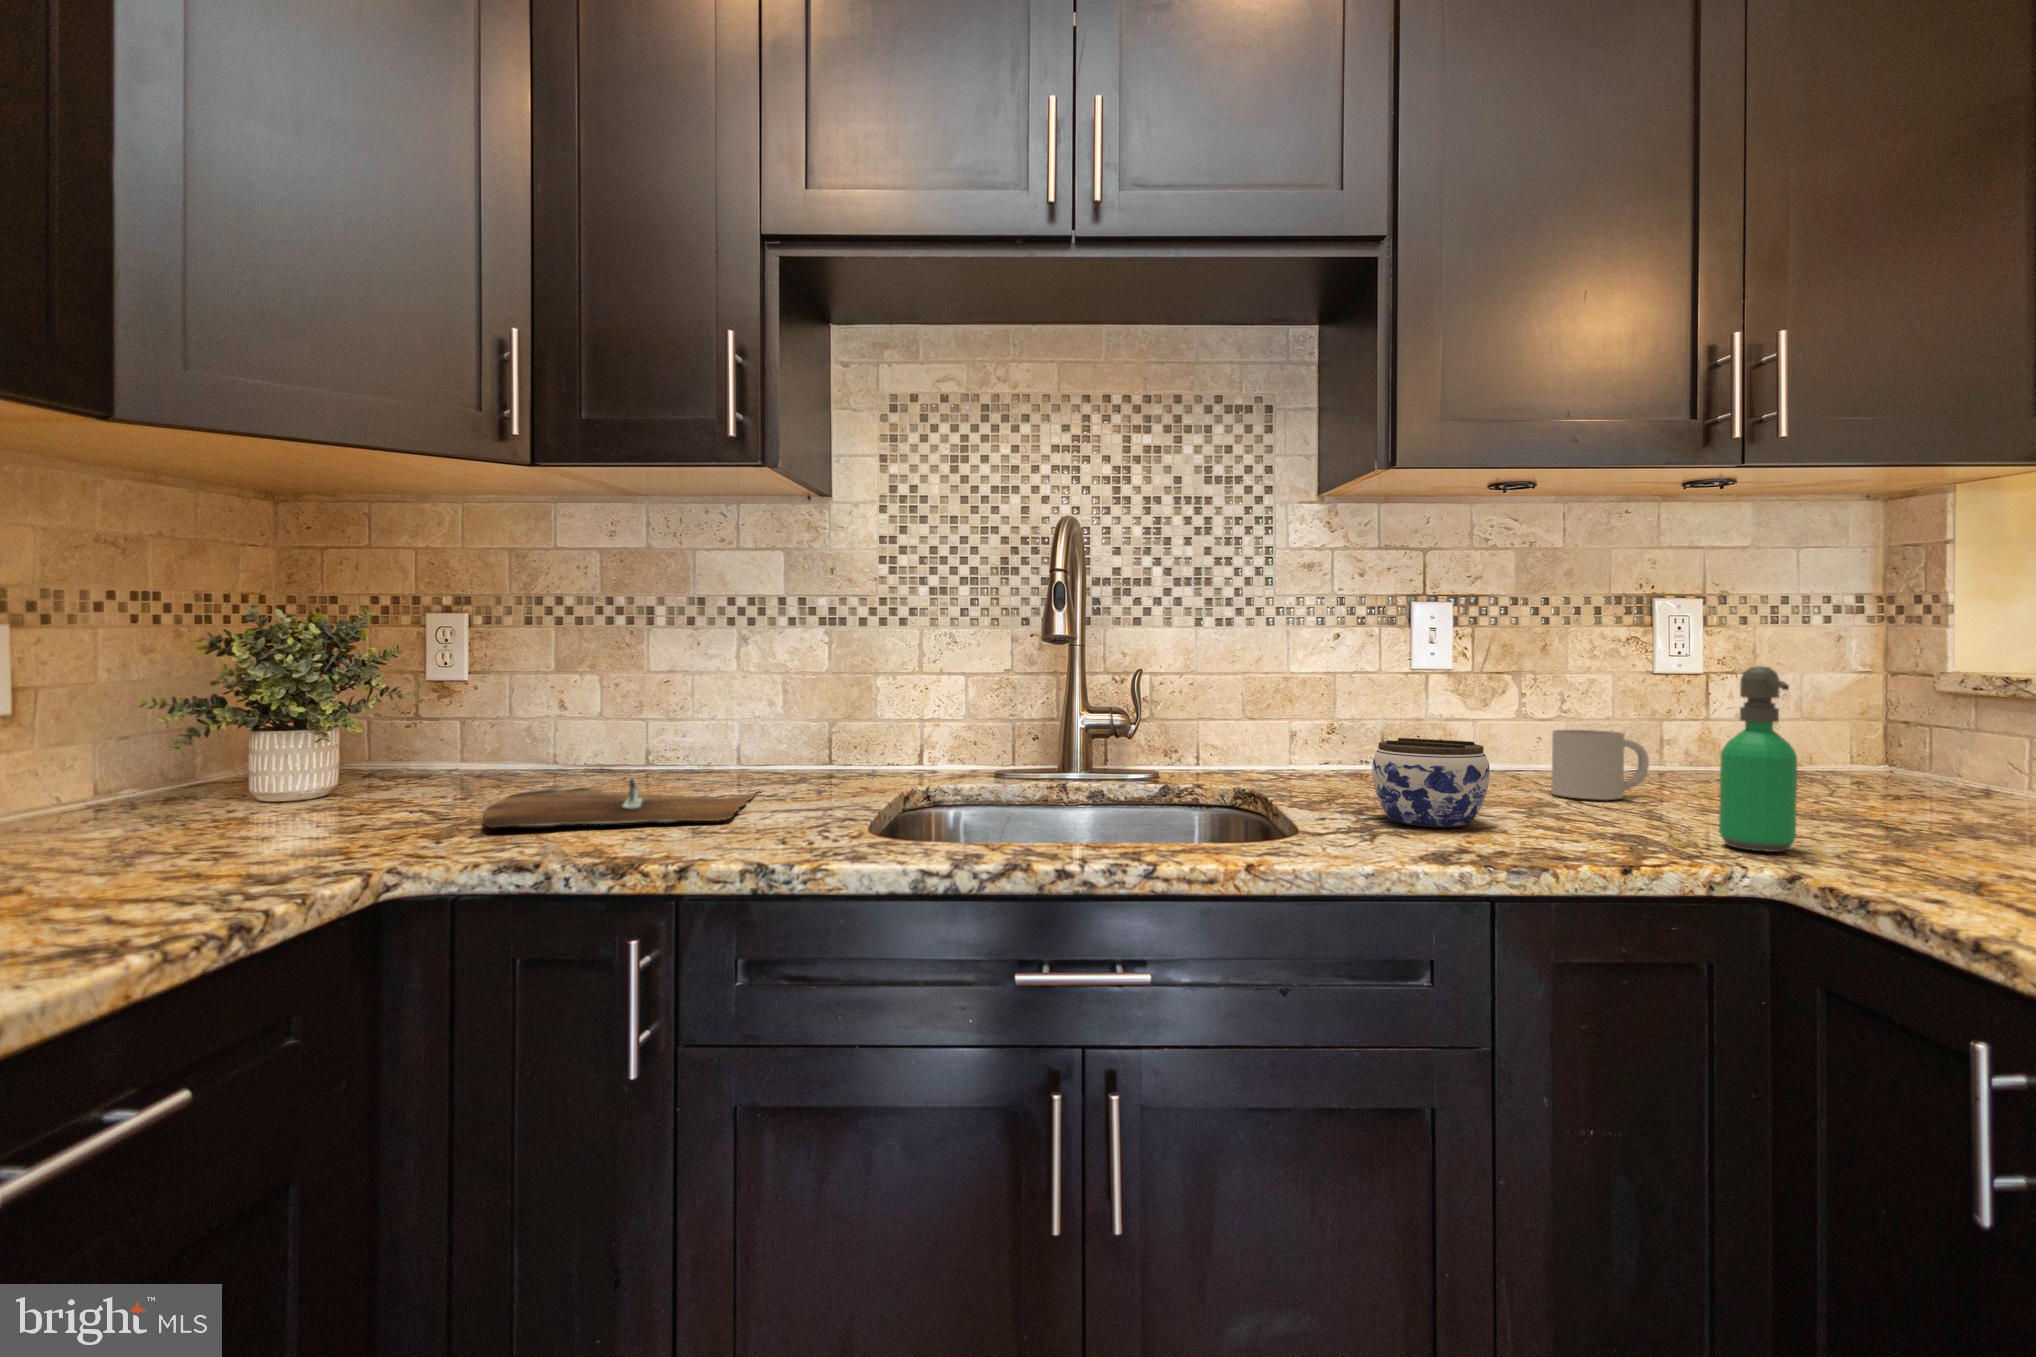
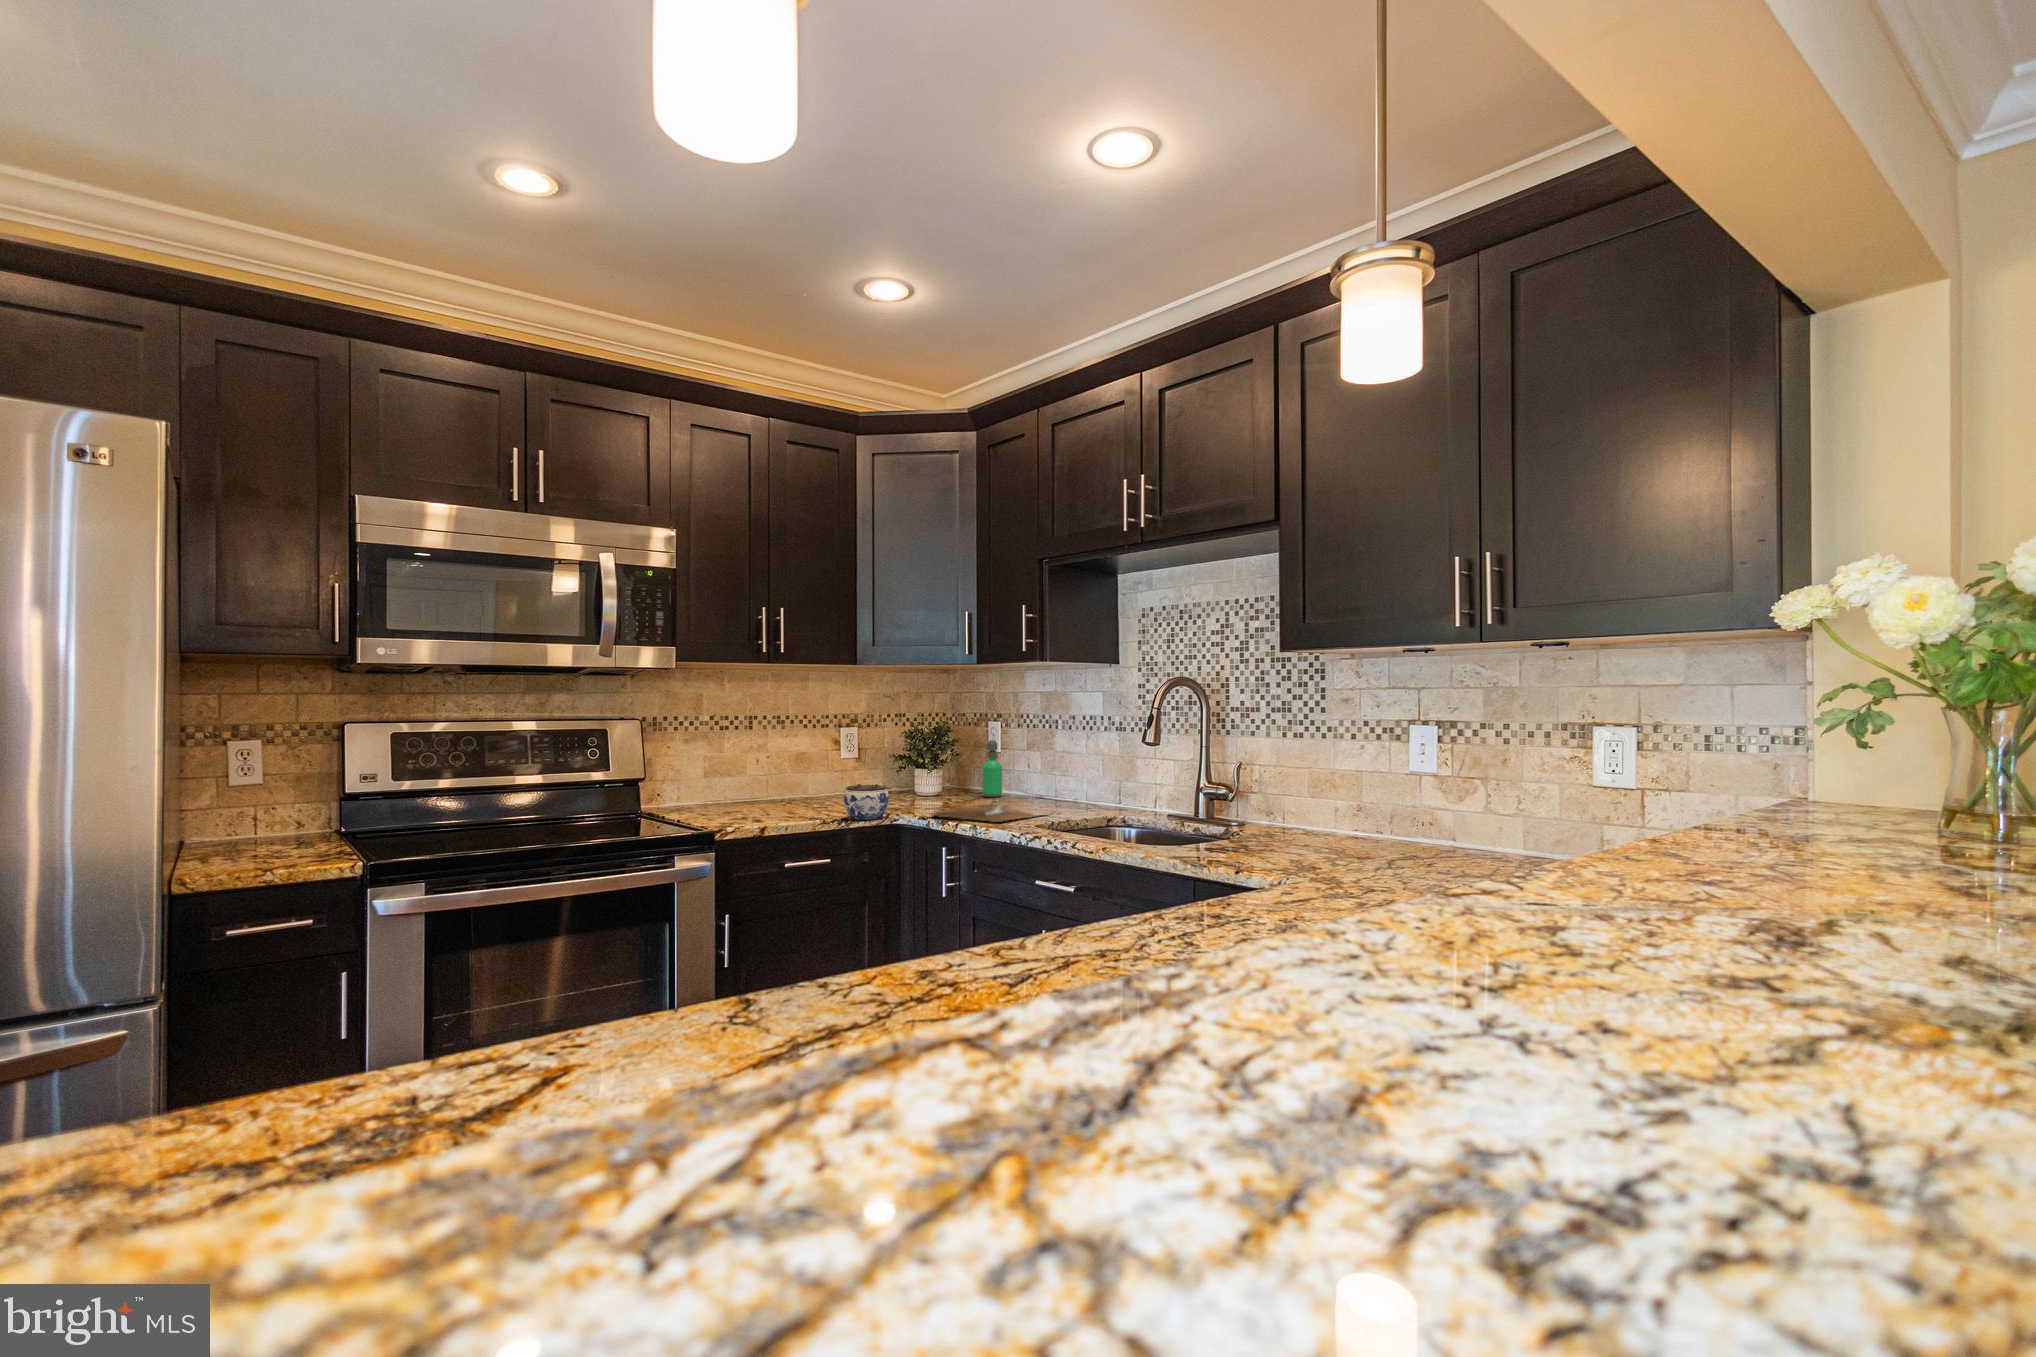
soap dispenser: present [1719,666,1797,852] -> present [979,740,1002,797]
mug: present [1551,730,1649,800] -> none [1404,821,1469,871]
jar: present [1372,738,1490,827] -> present [844,784,889,820]

